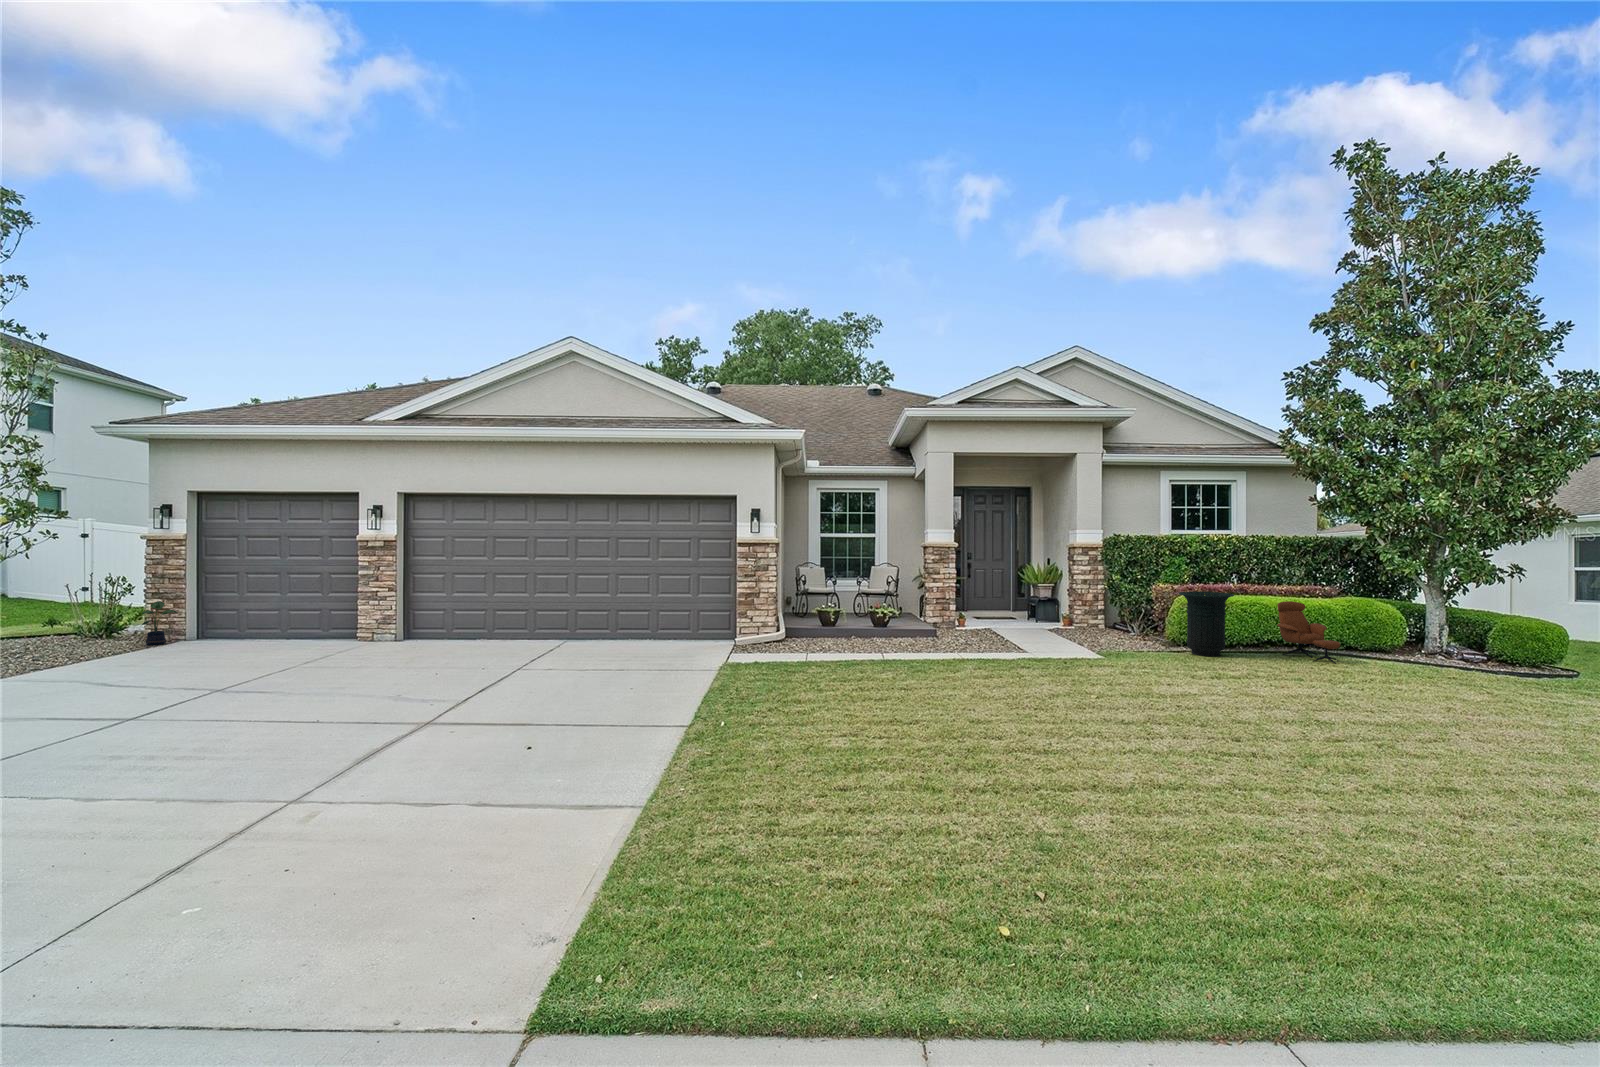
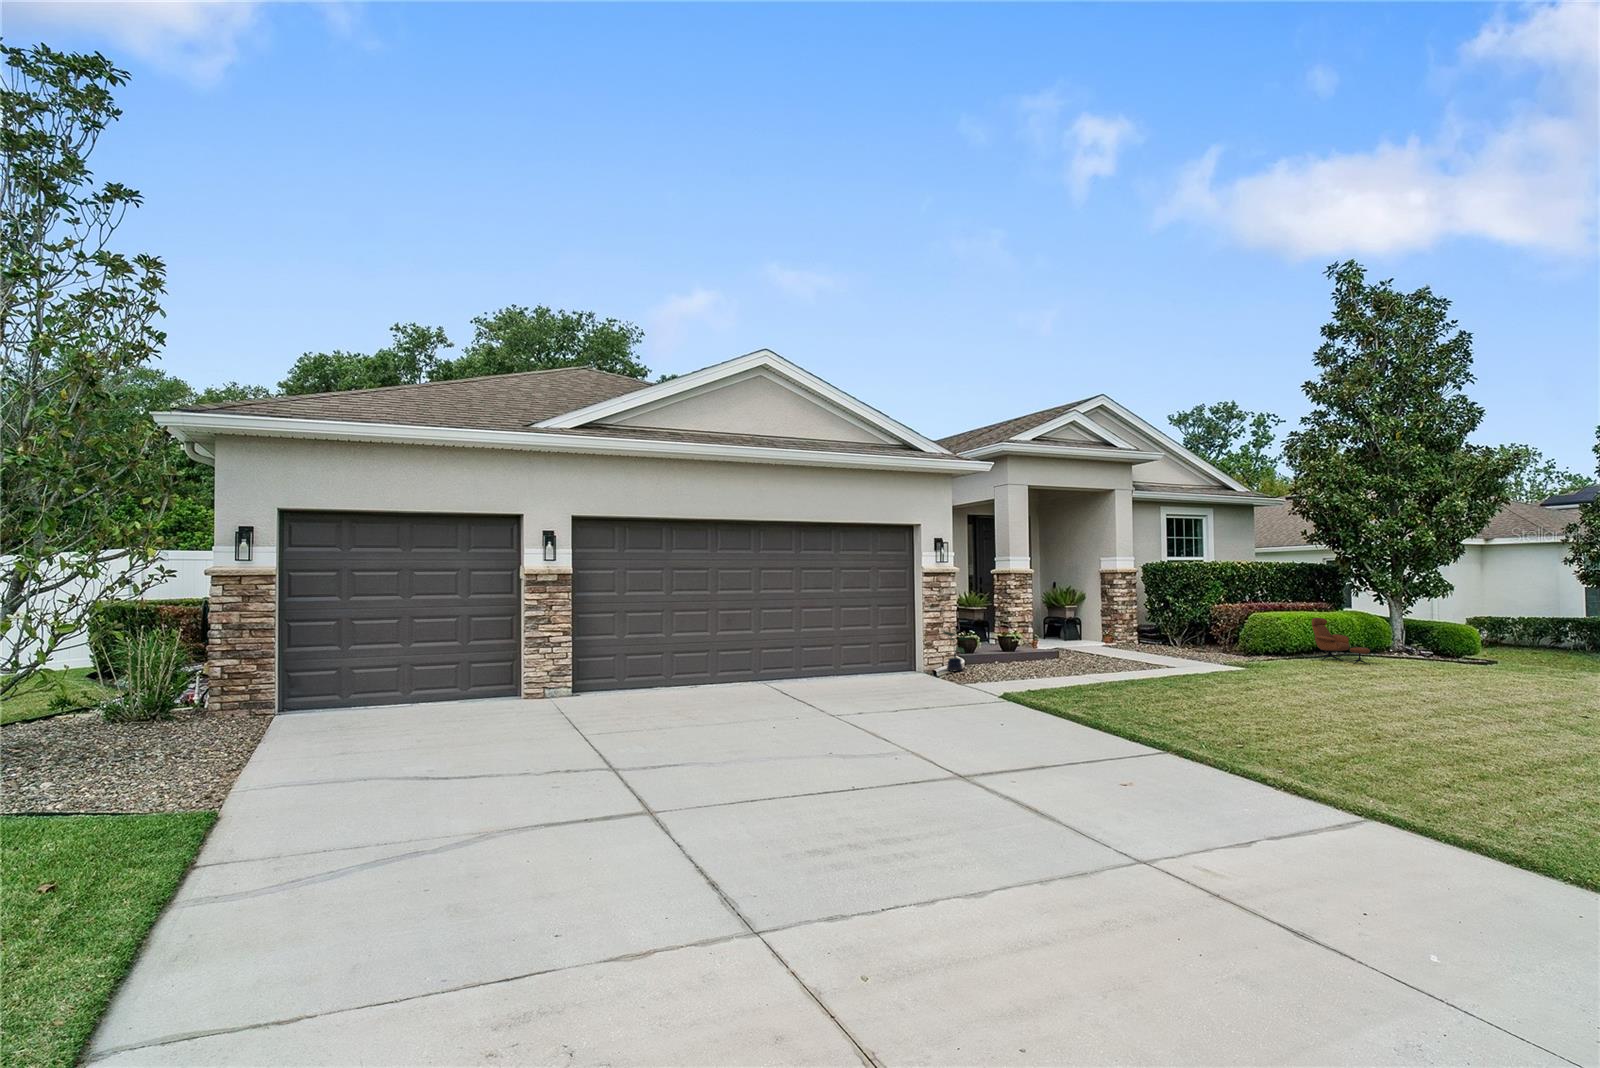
trash can: present [1179,592,1234,656] -> none [1258,612,1303,664]
potted plant: present [142,601,177,645] -> present [943,631,967,671]

